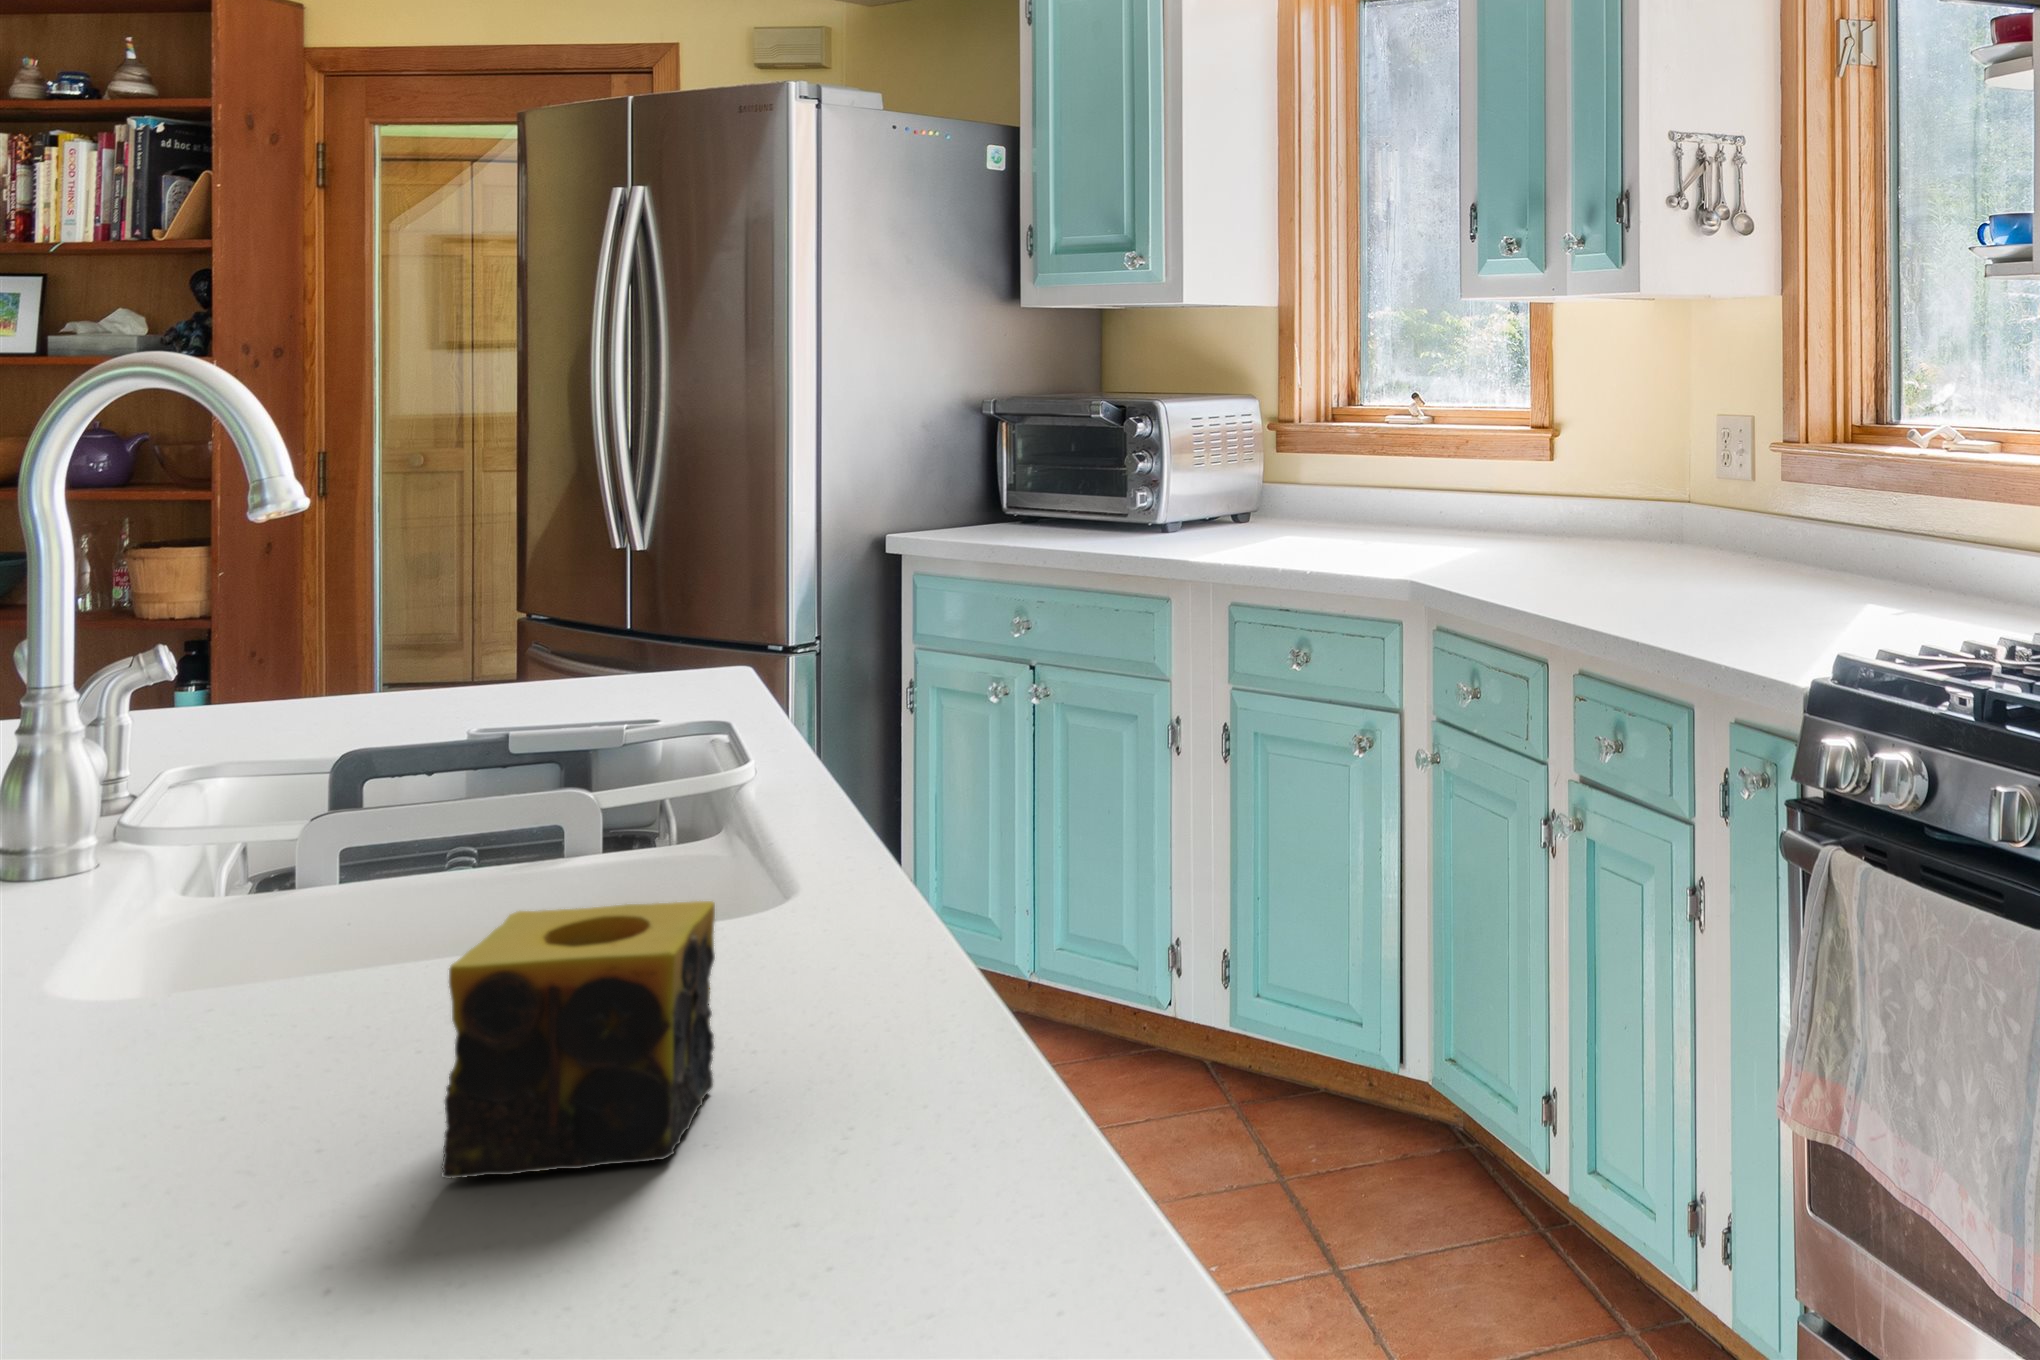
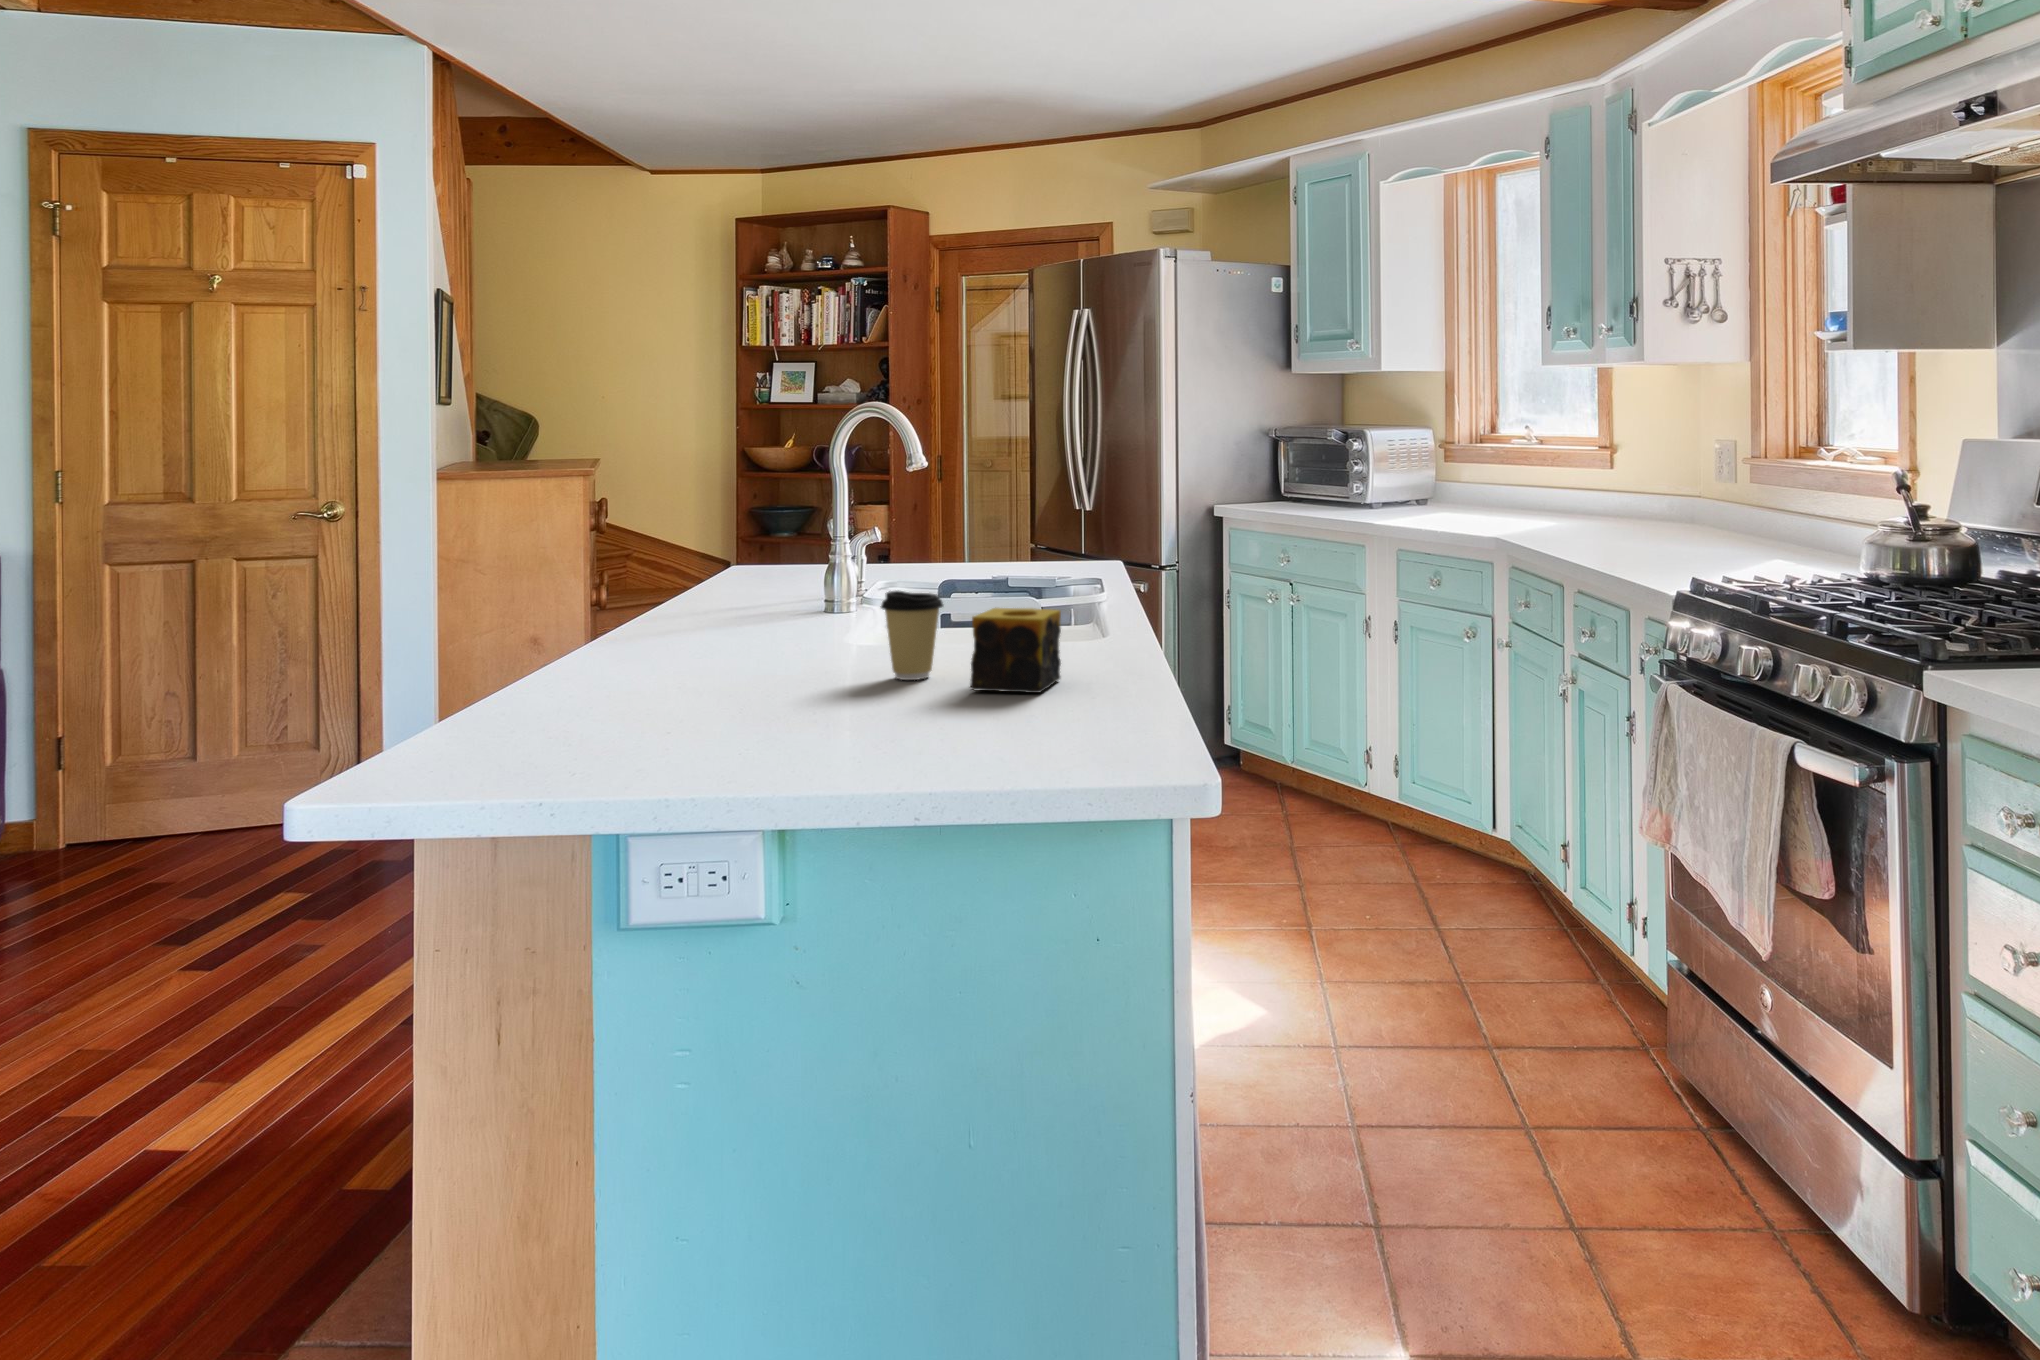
coffee cup: none [134,883,352,1153] -> present [880,590,943,680]

